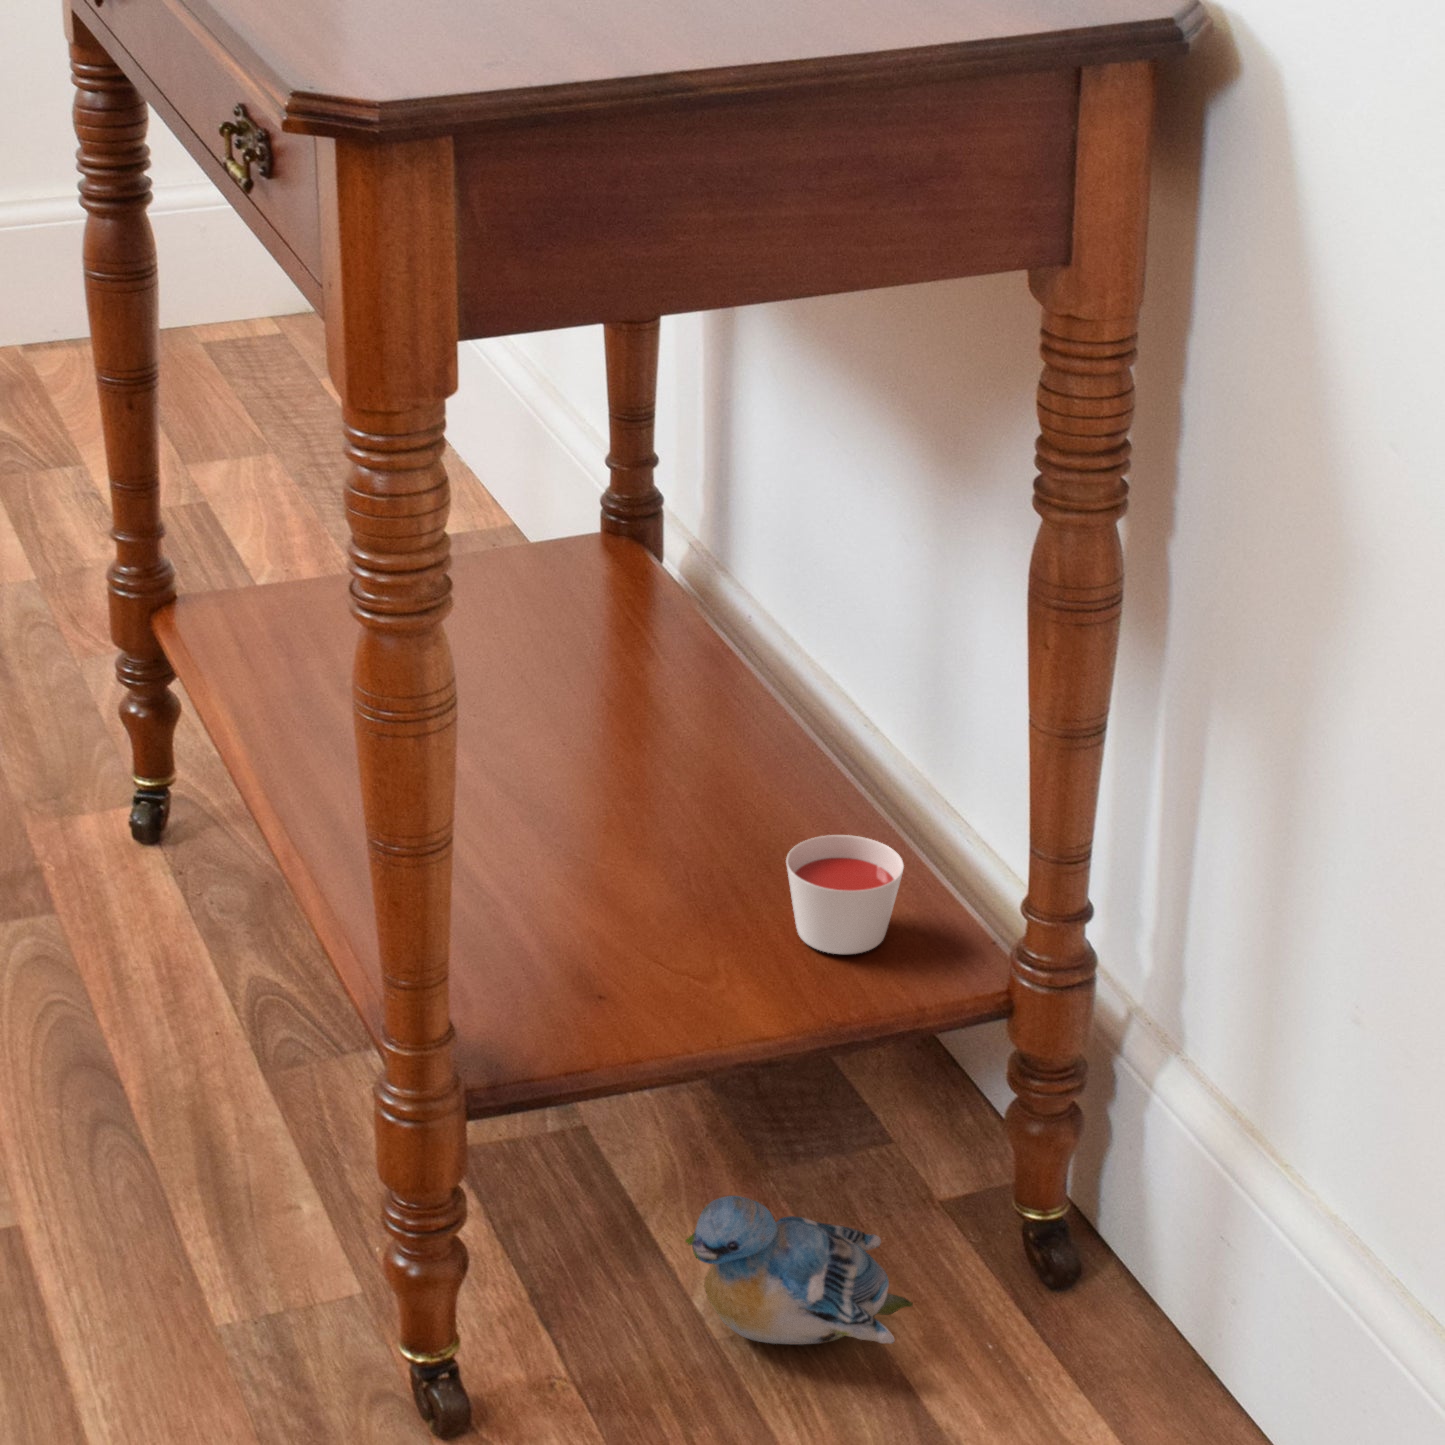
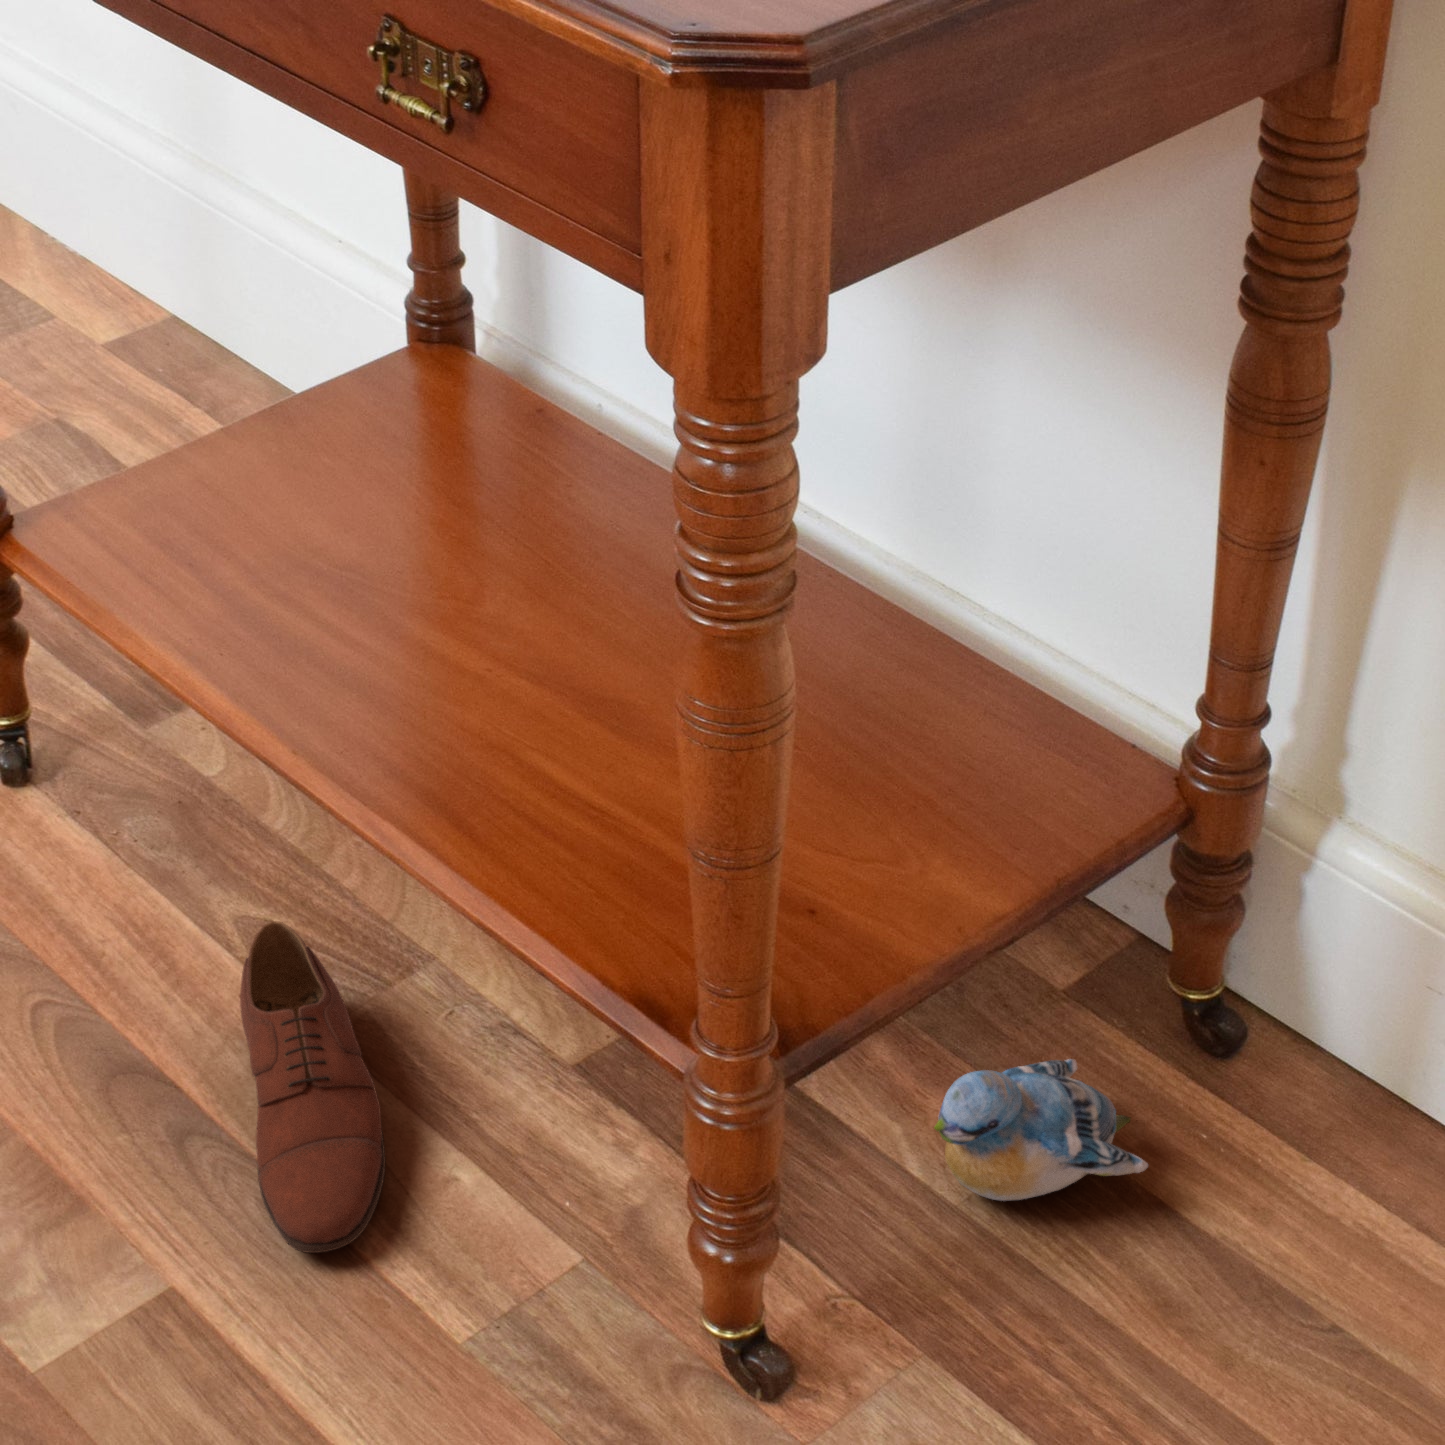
candle: present [786,835,904,954] -> none [932,668,1057,798]
shoe: none [123,959,279,1224] -> present [240,921,385,1253]

